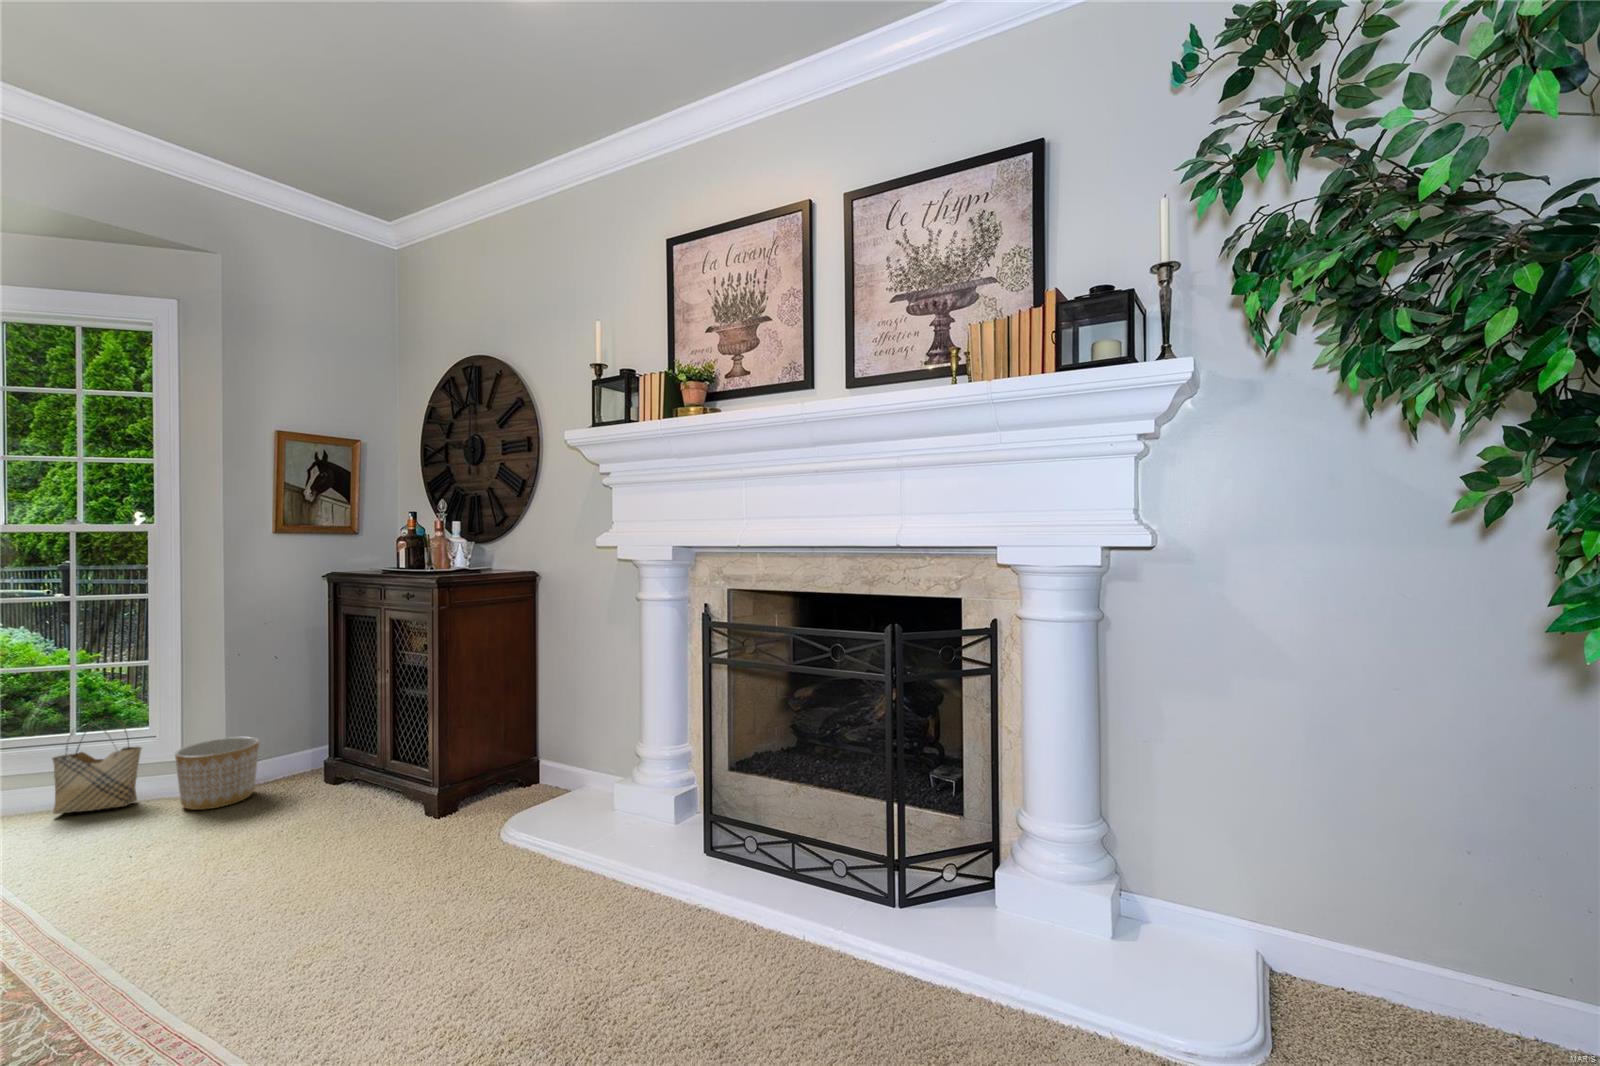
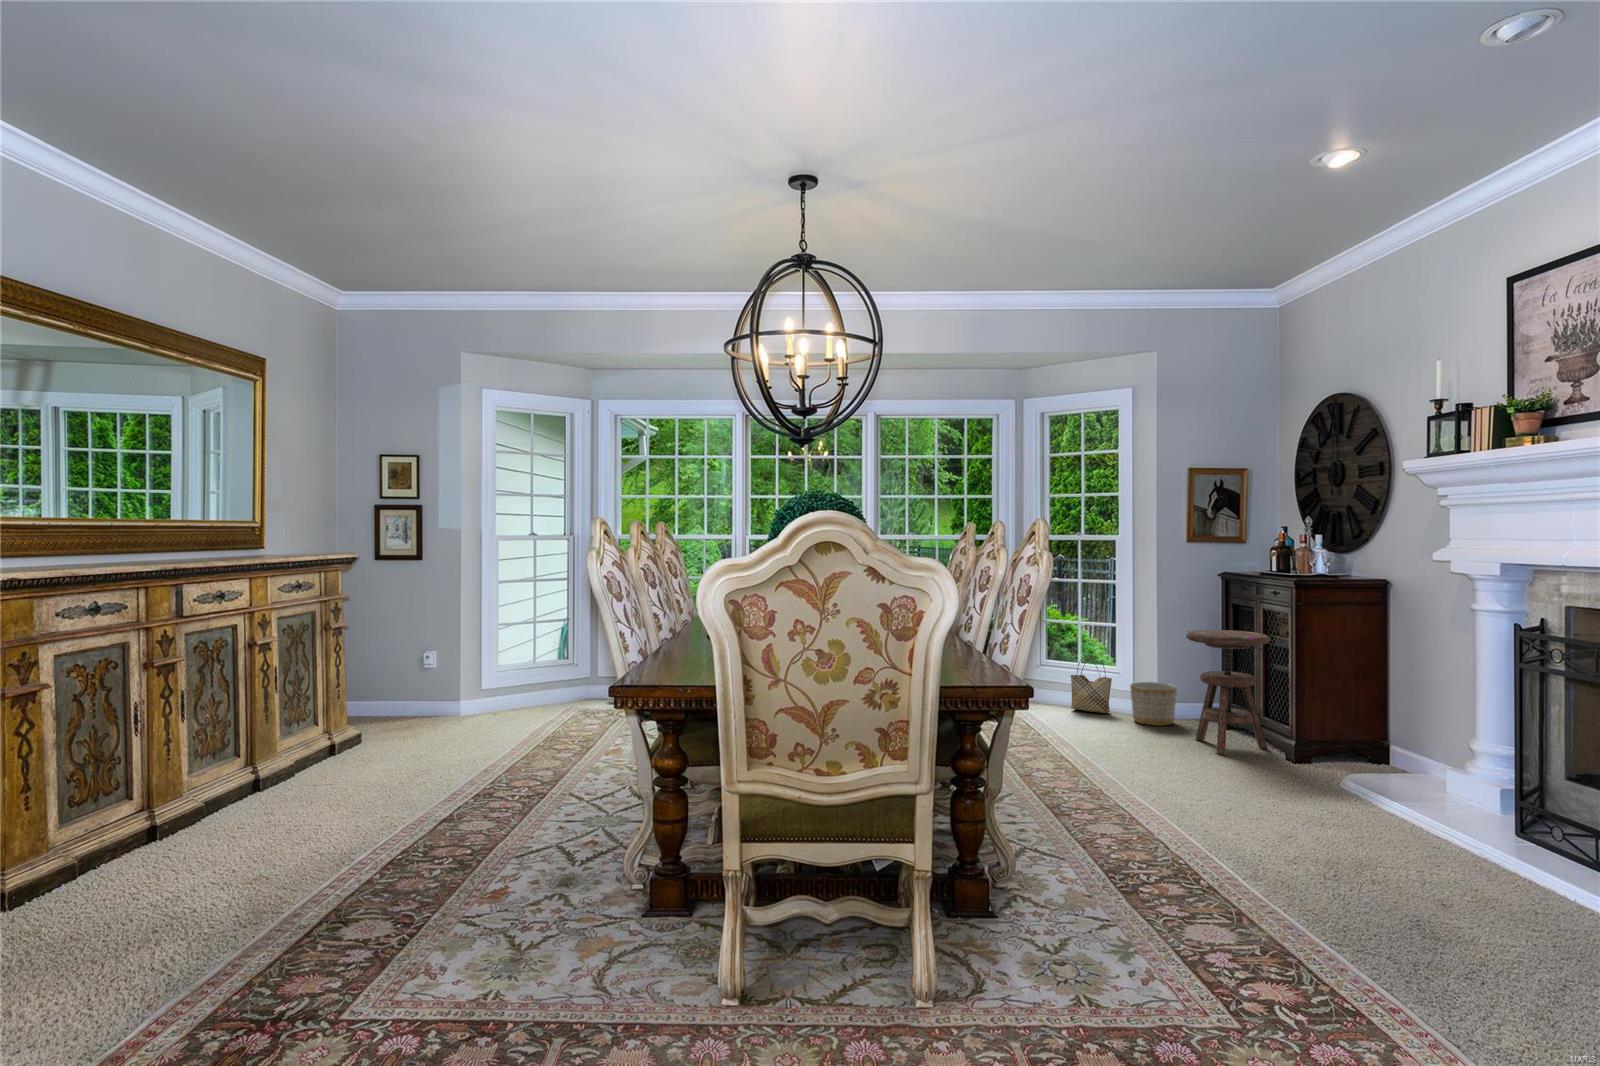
side table: none [273,650,401,839] -> present [1186,630,1270,755]

